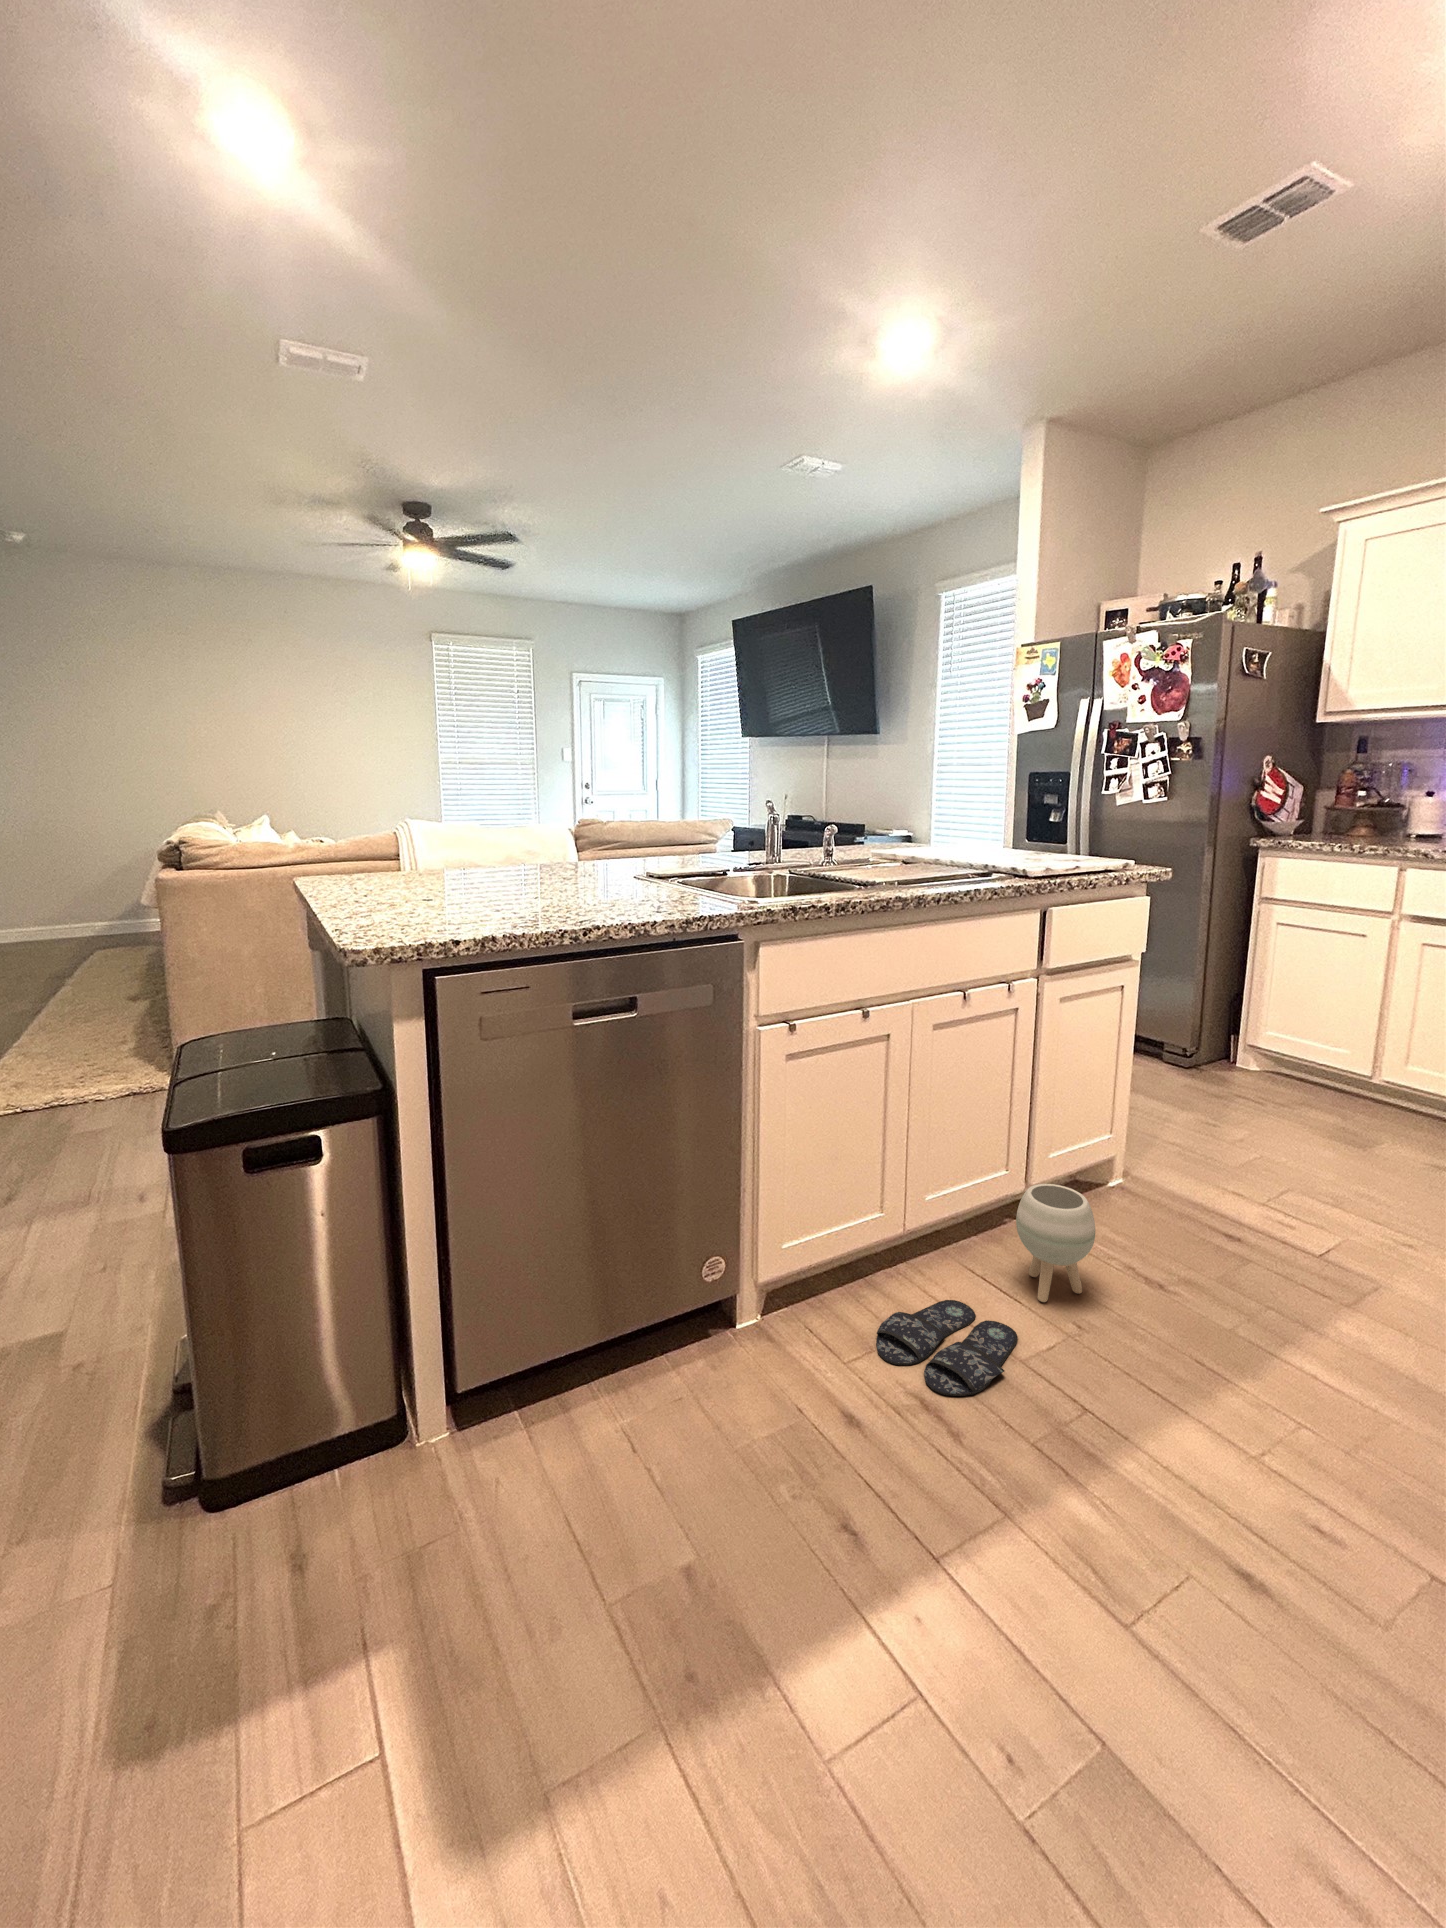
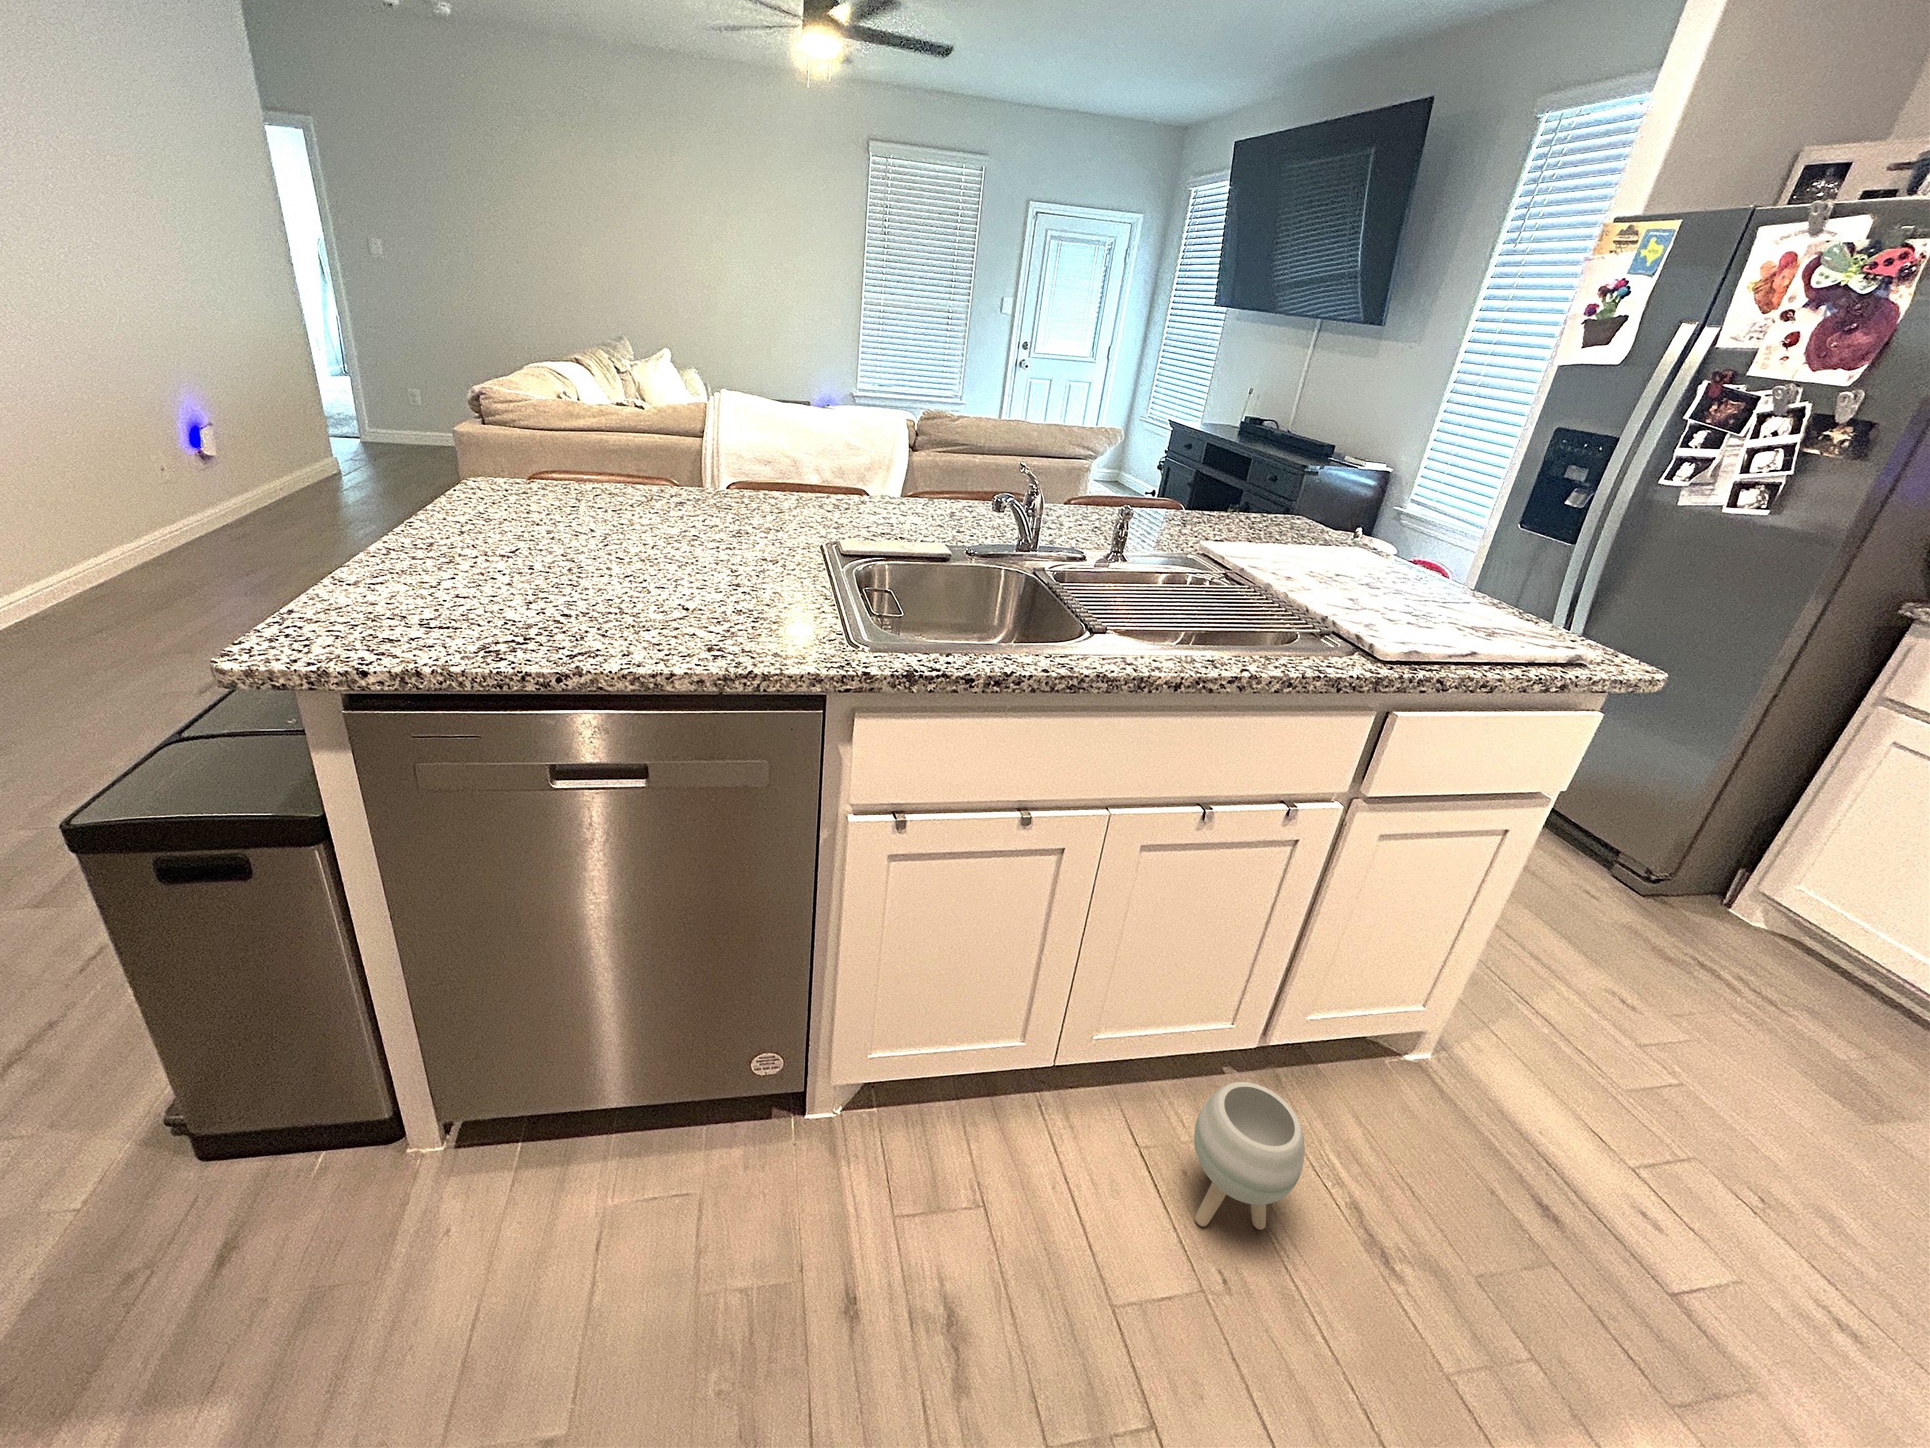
slippers: present [876,1300,1018,1396] -> none [939,1173,1133,1342]

